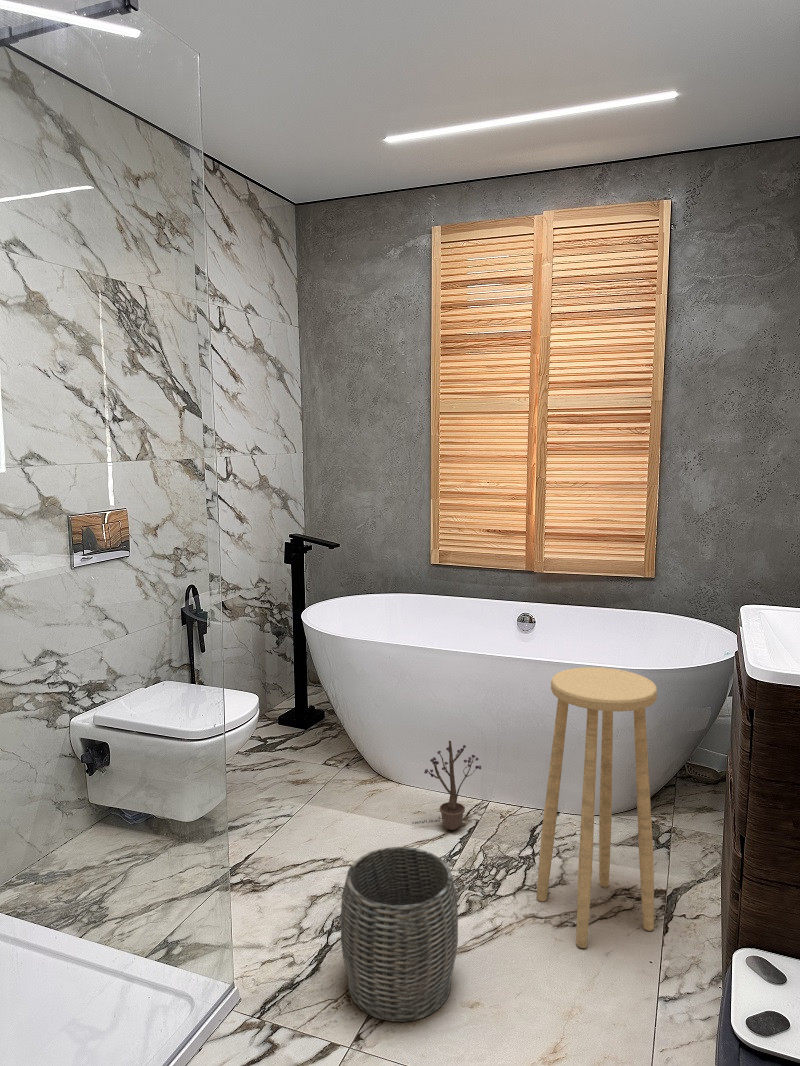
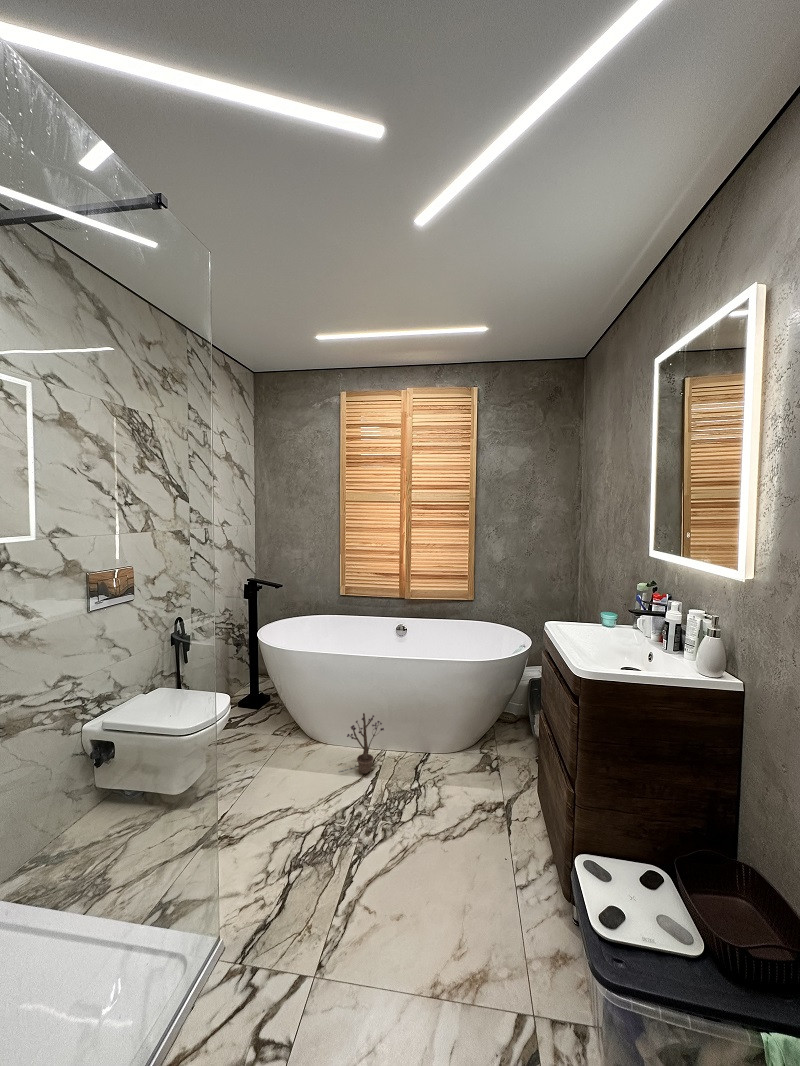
stool: present [536,667,657,948] -> none [428,661,504,854]
woven basket: present [341,847,458,1022] -> none [303,801,388,945]

